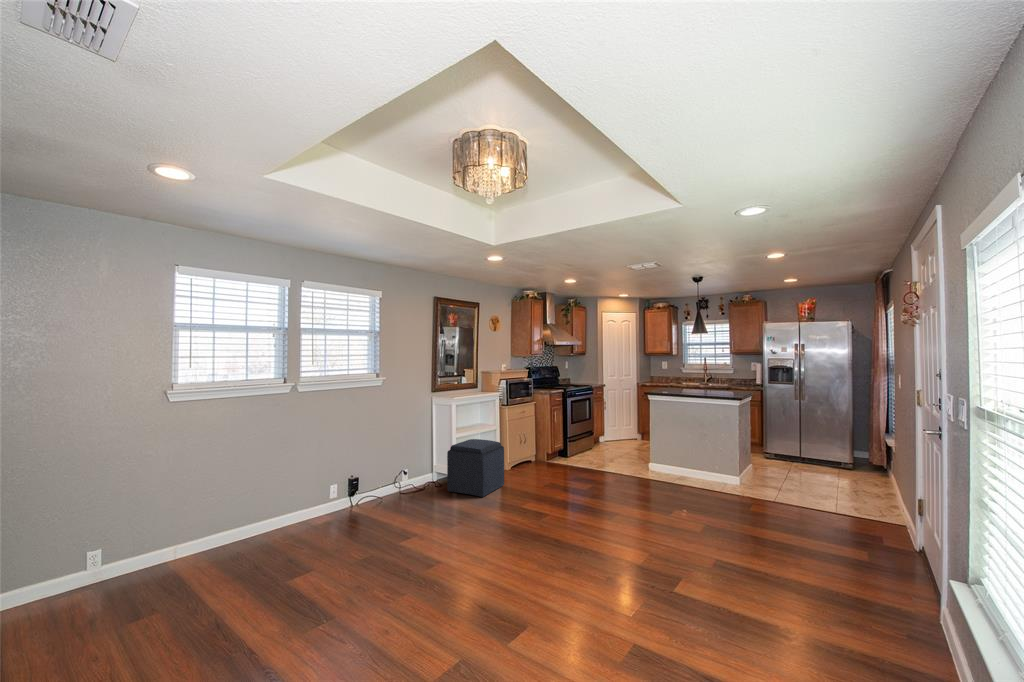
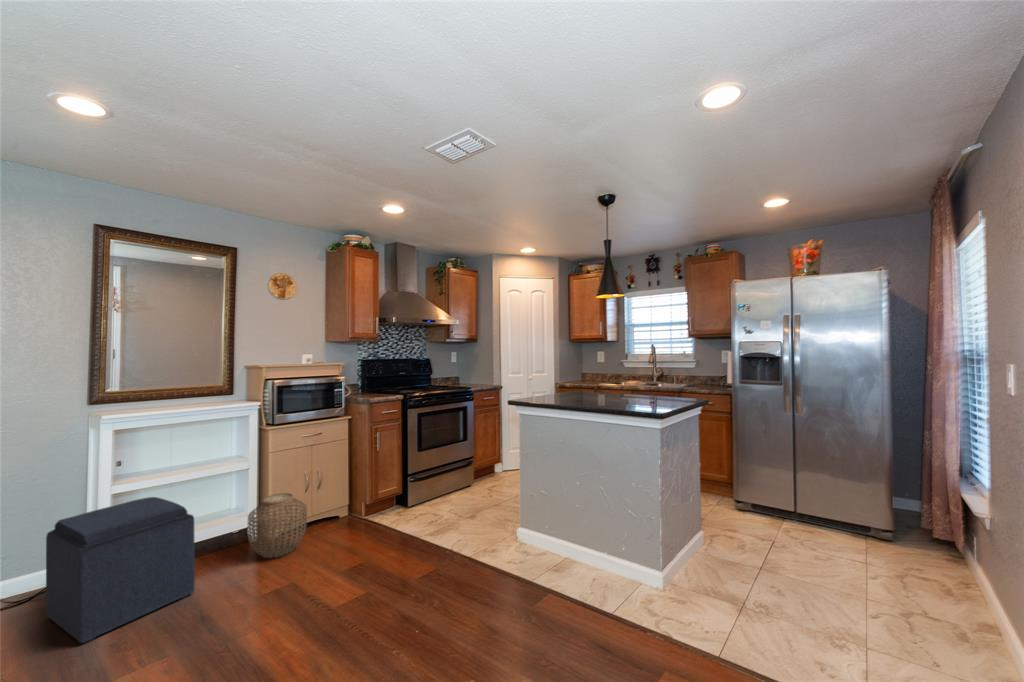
woven basket: none [506,443,534,476] -> present [248,493,307,558]

